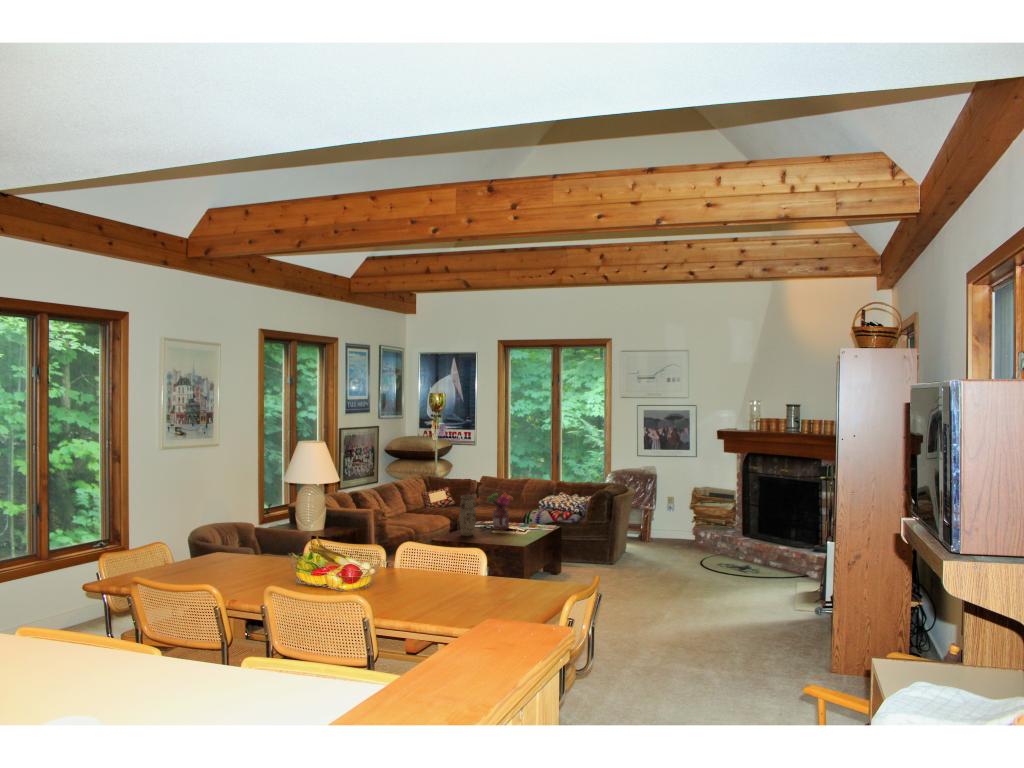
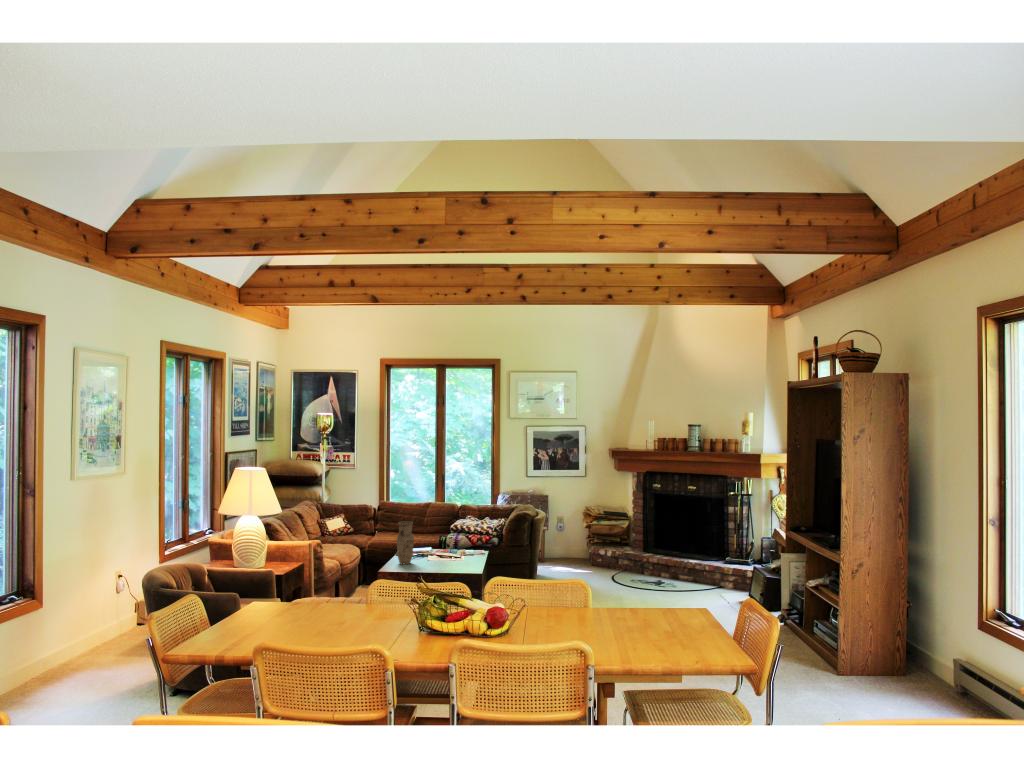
flower arrangement: present [488,492,513,530] -> none [417,516,444,557]

